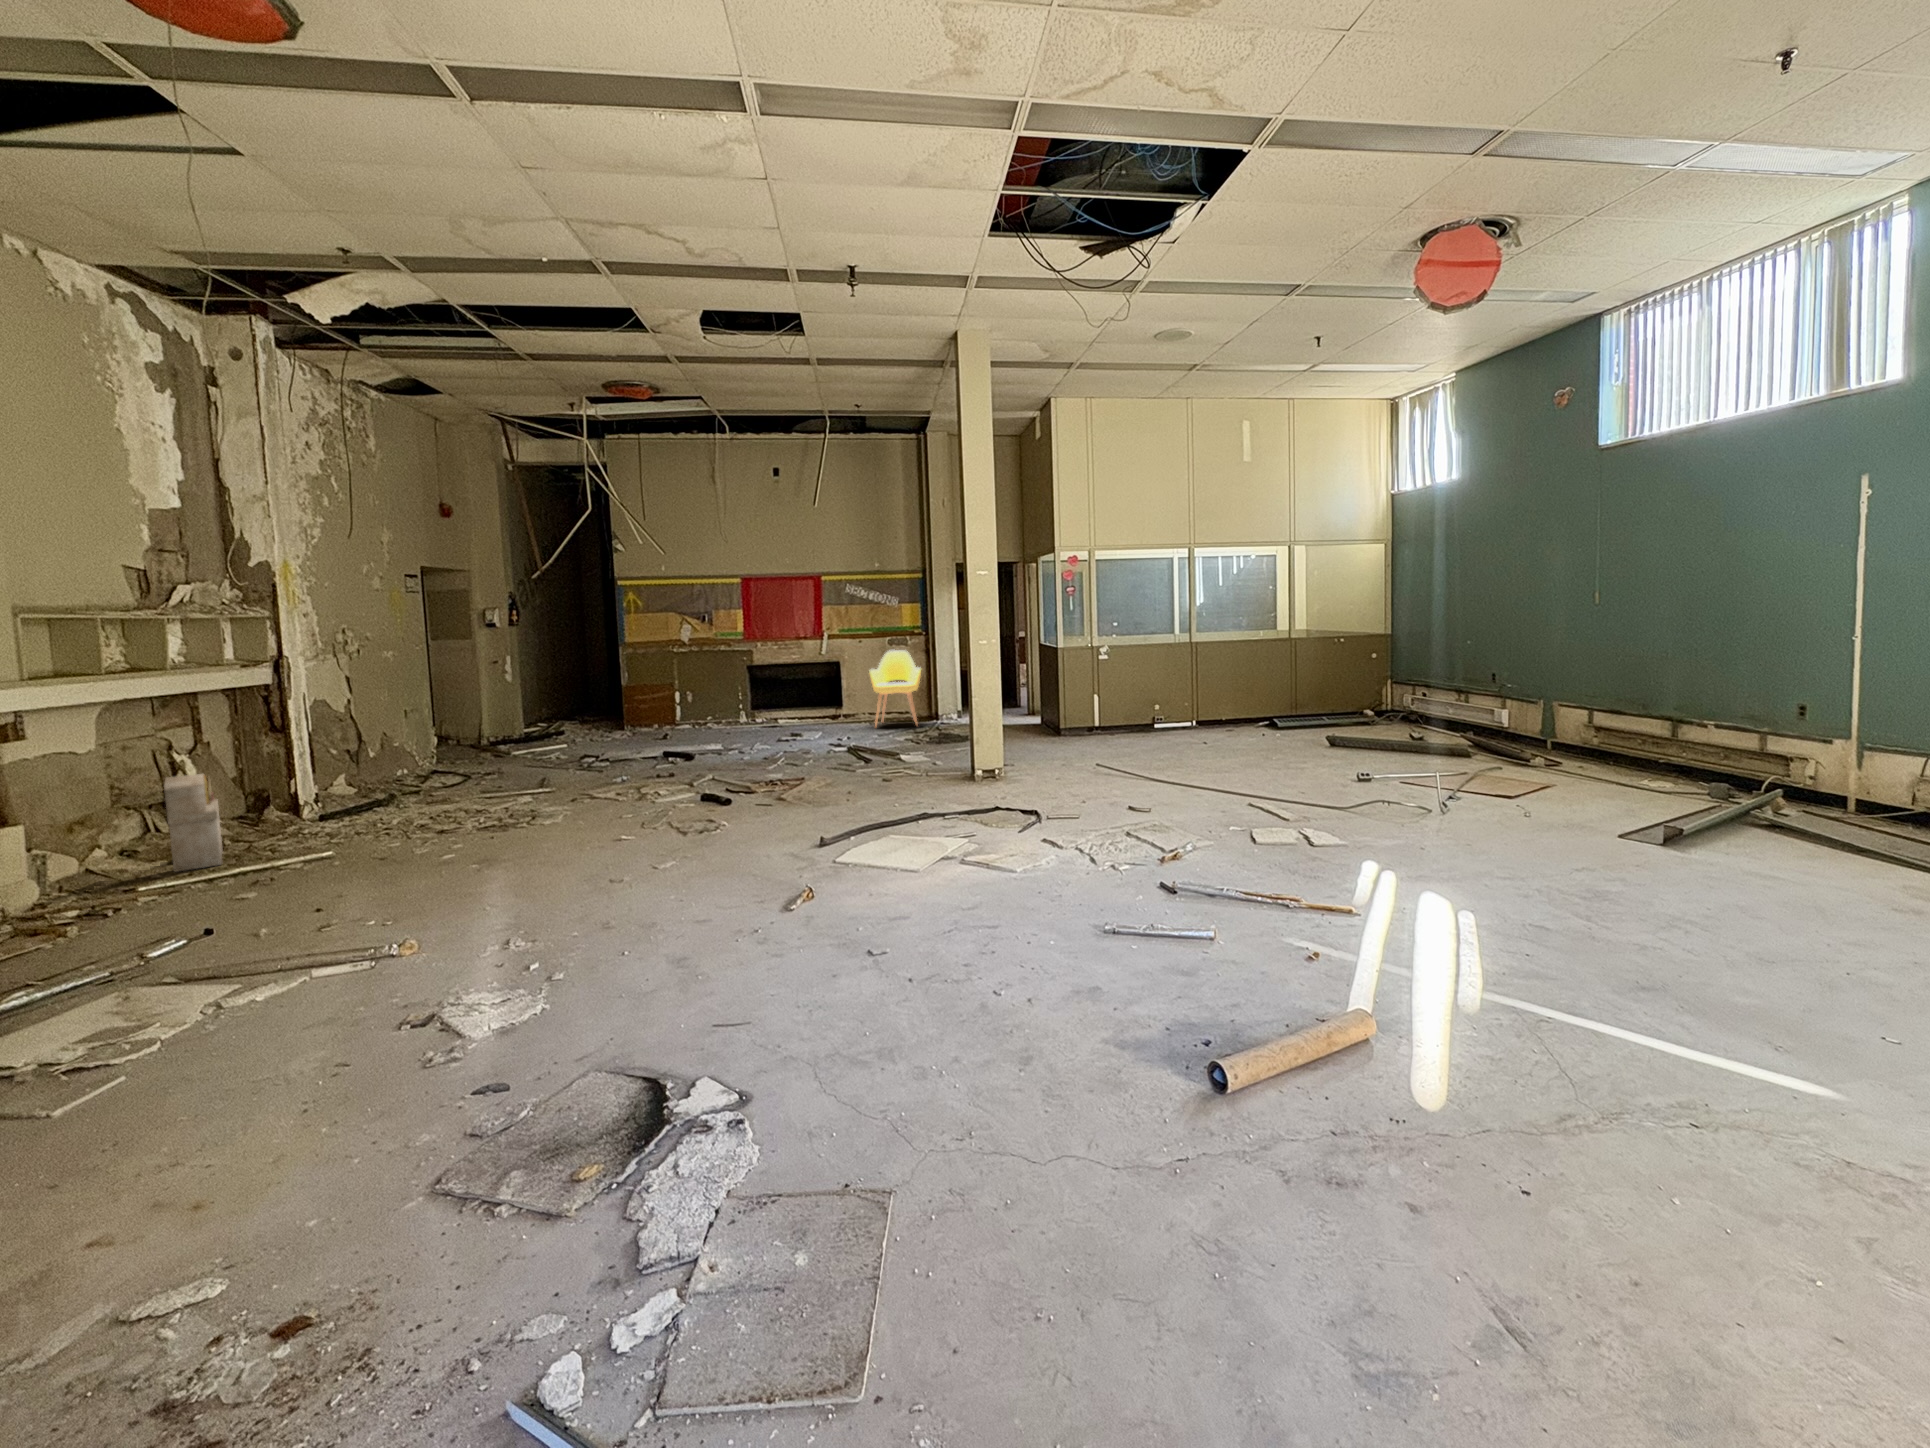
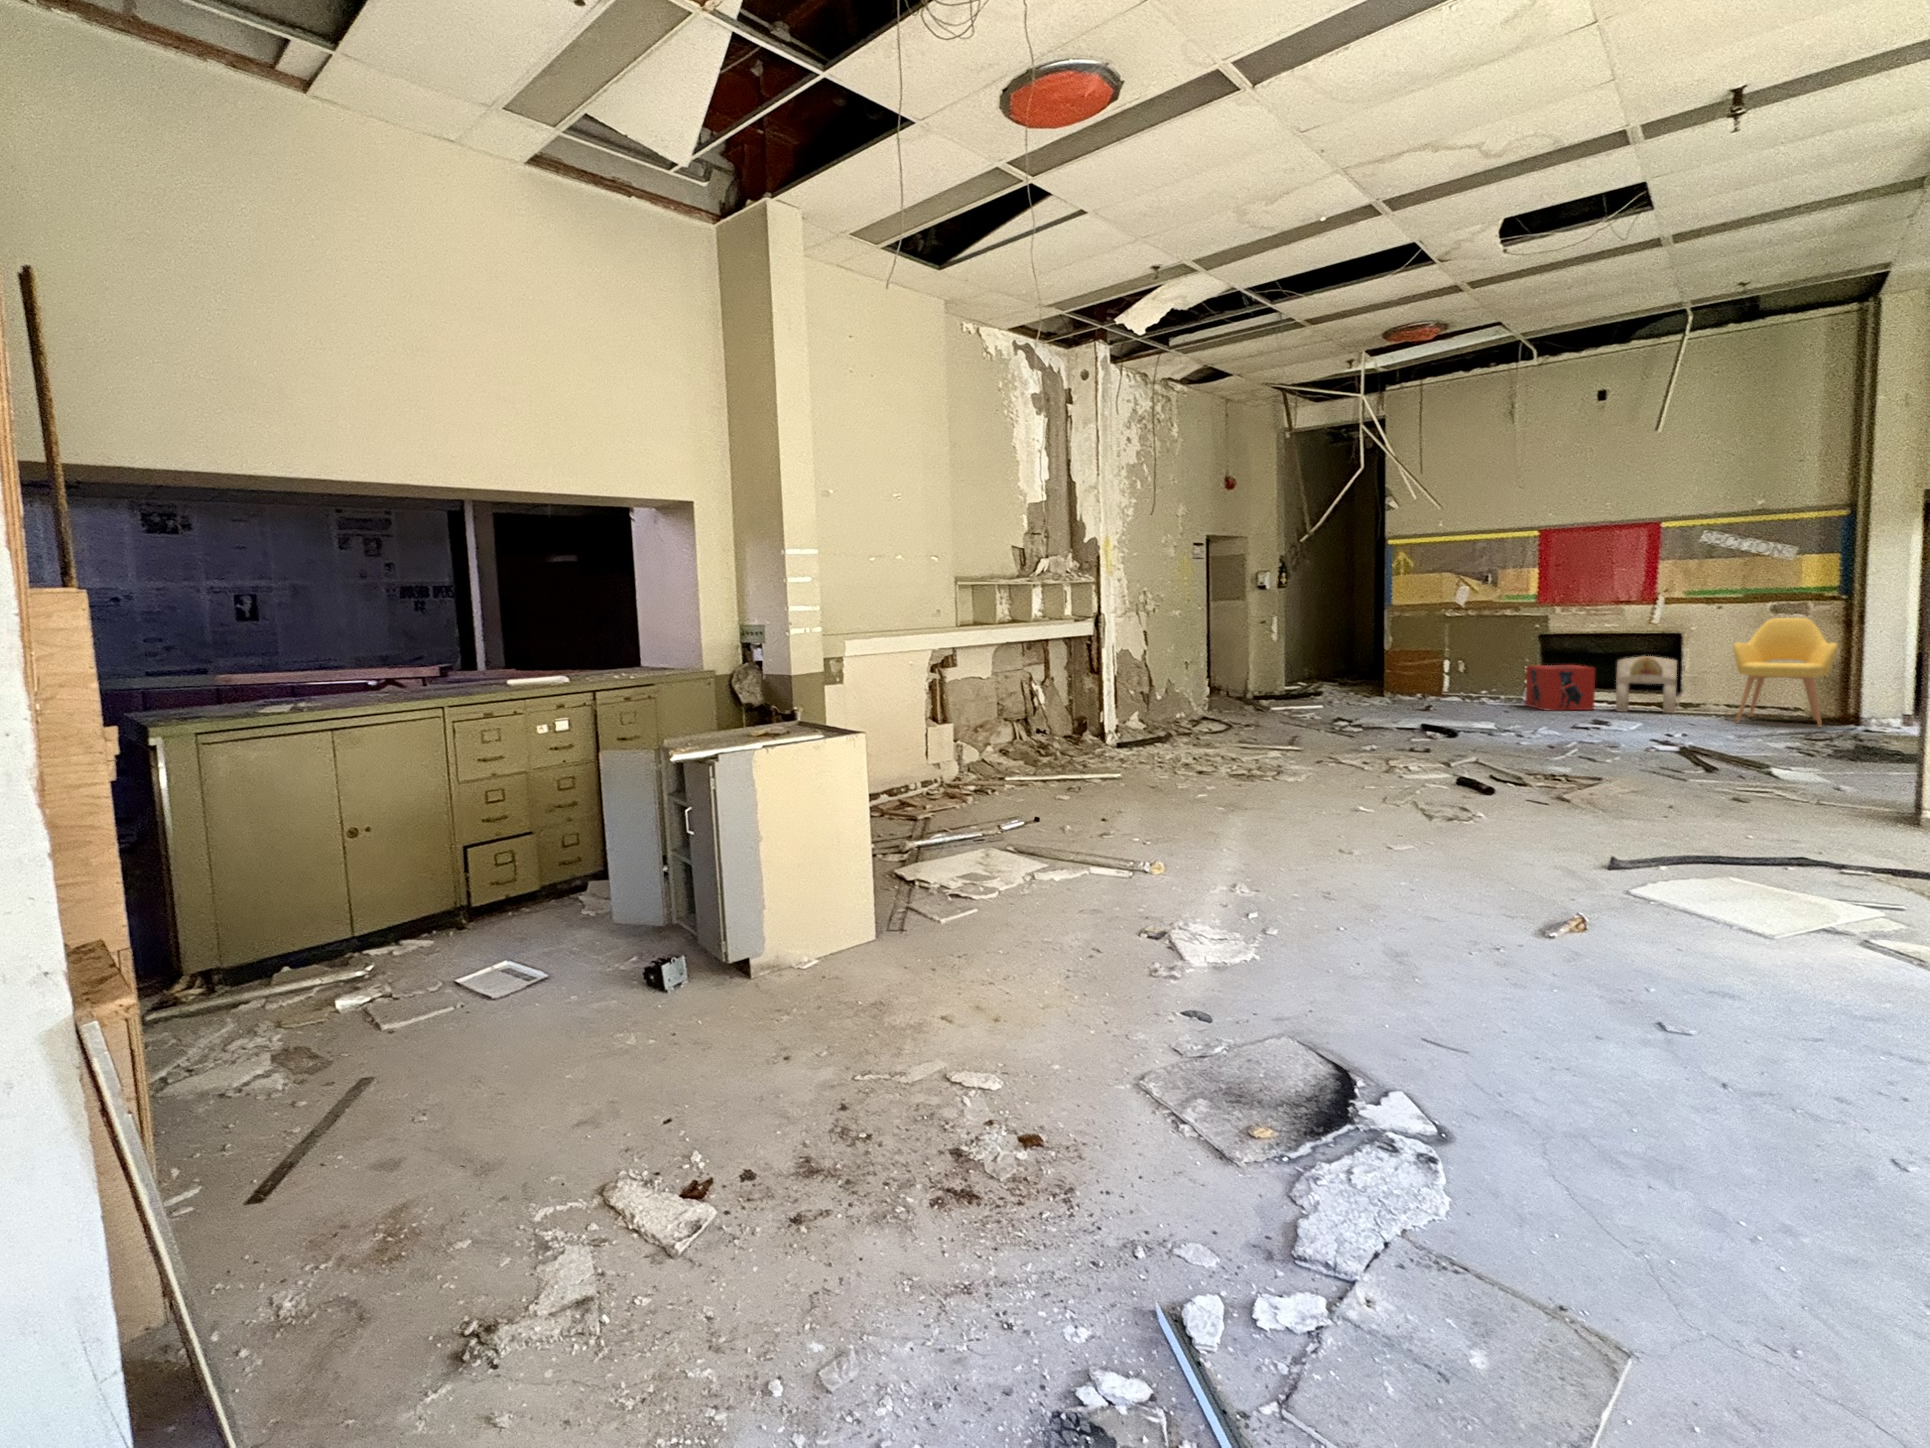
storage box: none [742,691,792,731] -> present [1525,665,1595,711]
stool: present [164,774,223,872] -> present [1616,656,1677,713]

